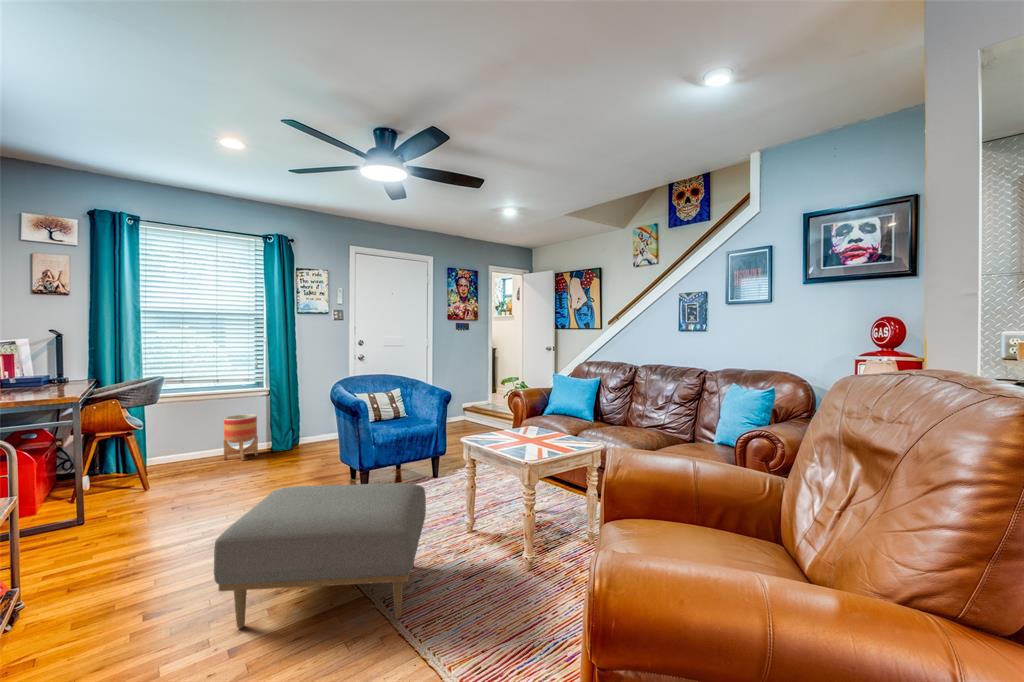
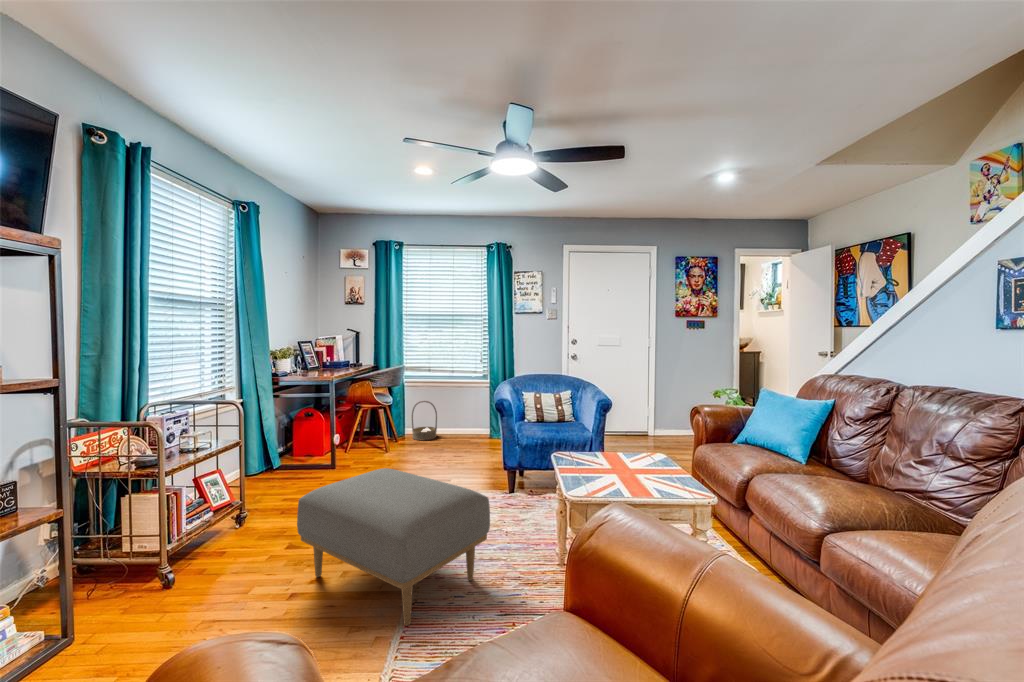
planter: present [224,414,258,461] -> none [452,401,477,441]
basket: none [161,420,201,471] -> present [412,401,437,440]

